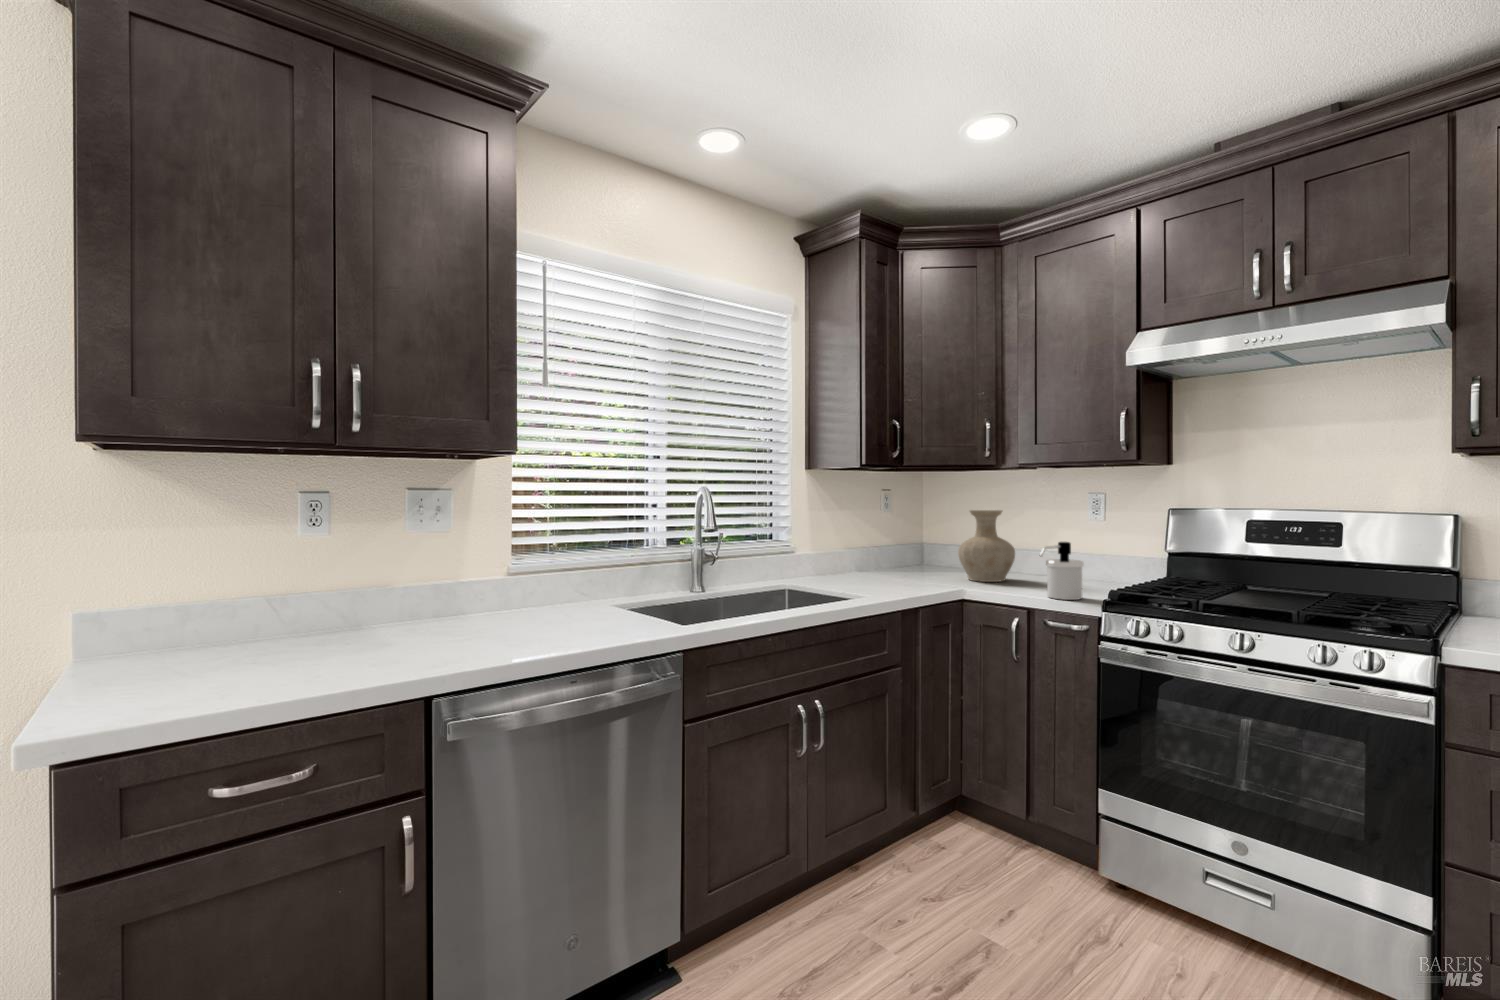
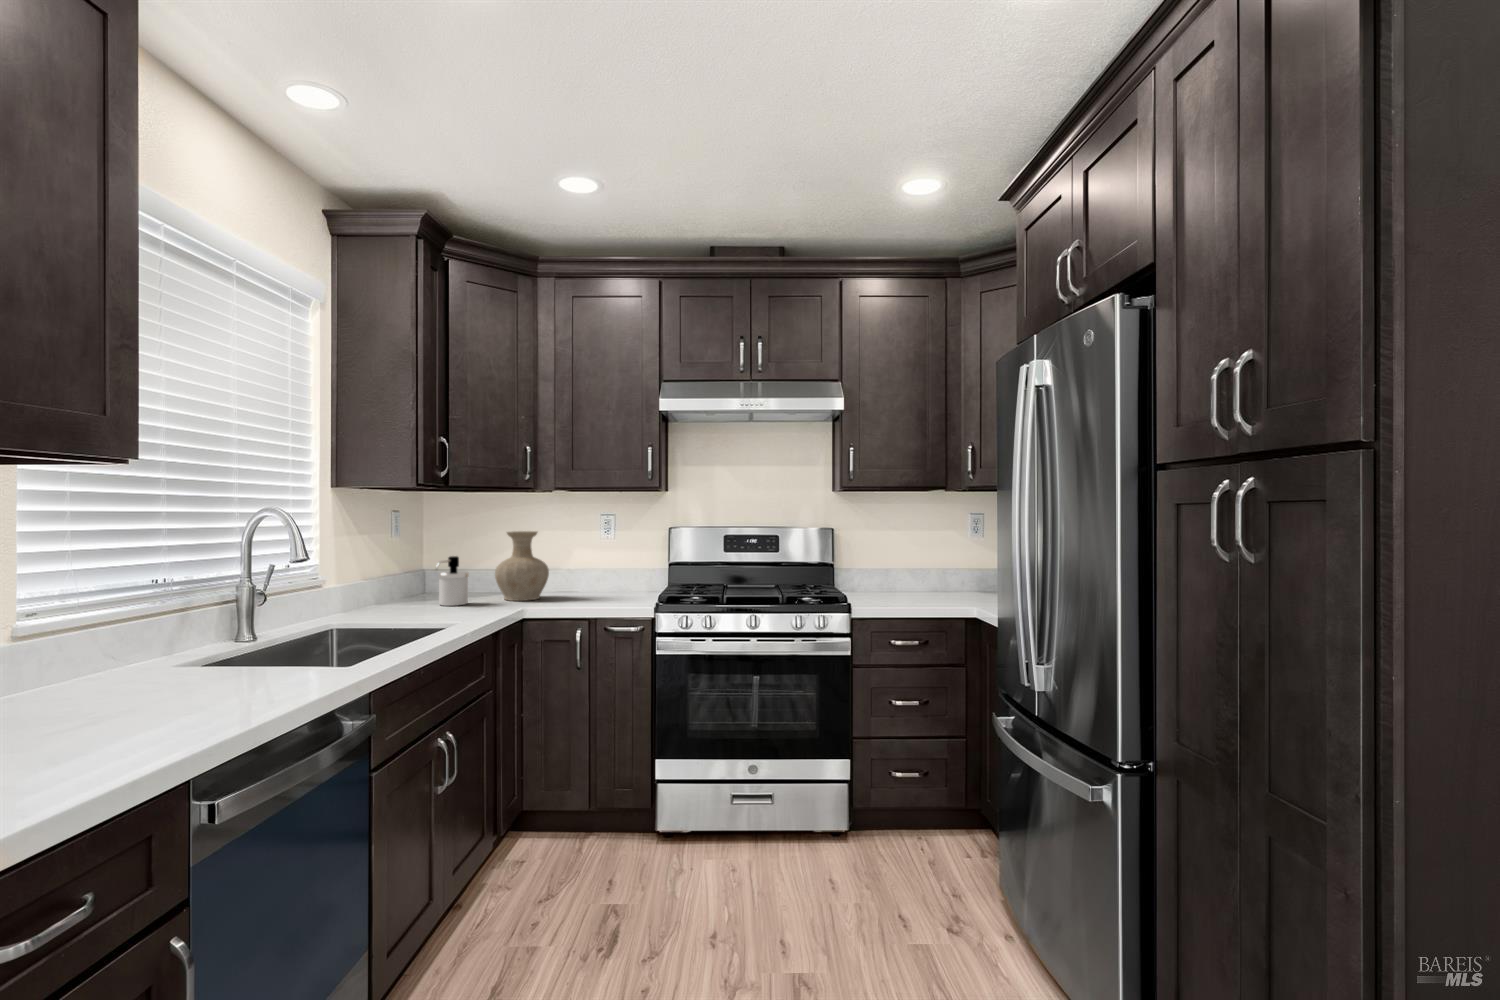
soap dispenser: present [1040,542,1084,600] -> present [436,556,469,606]

